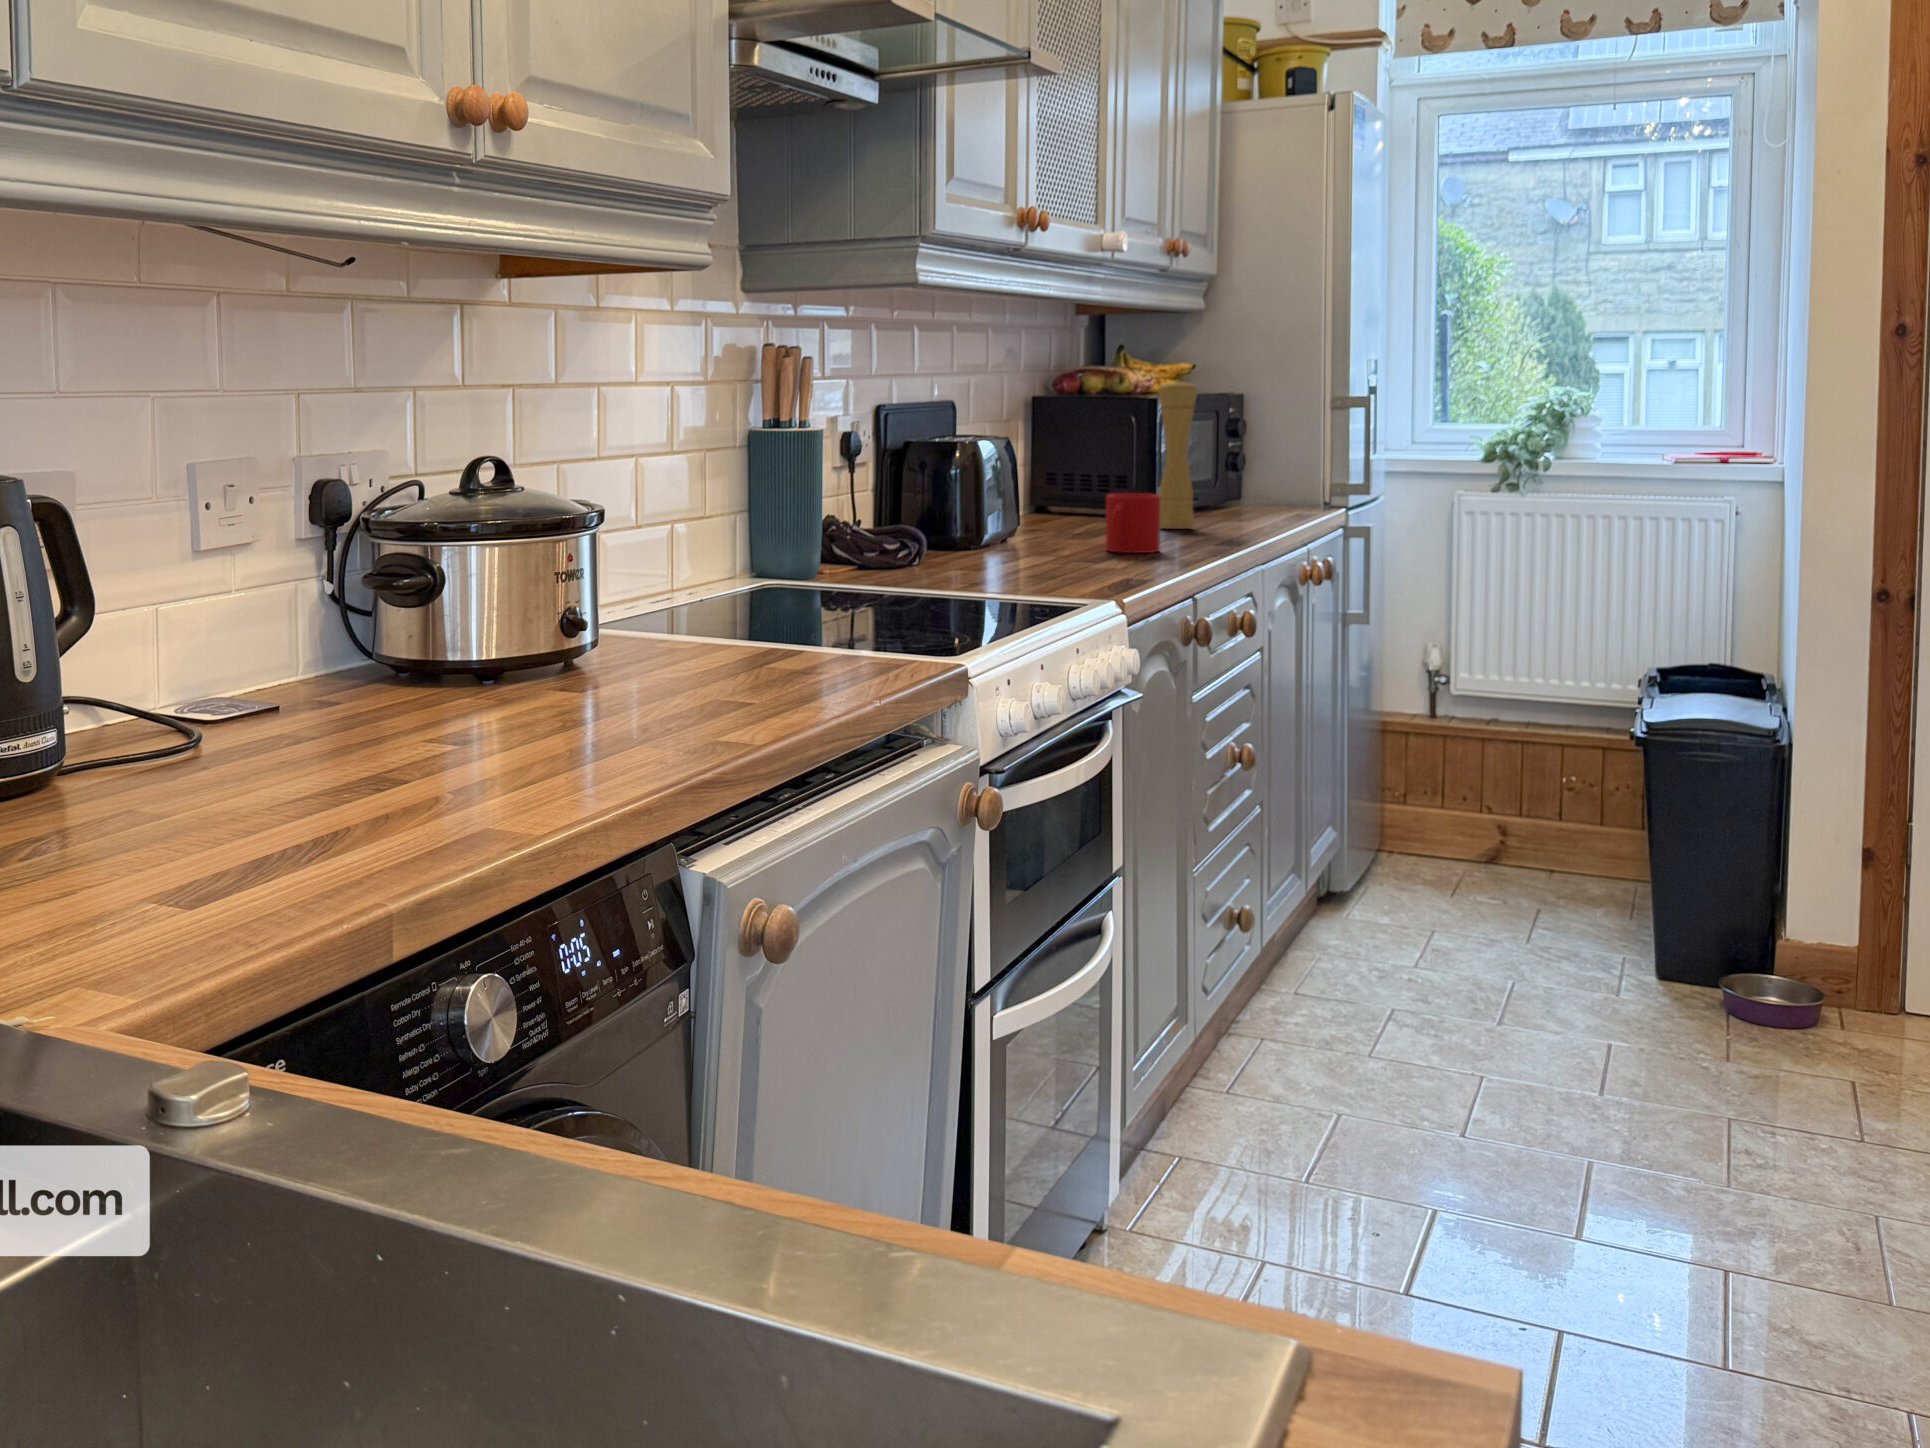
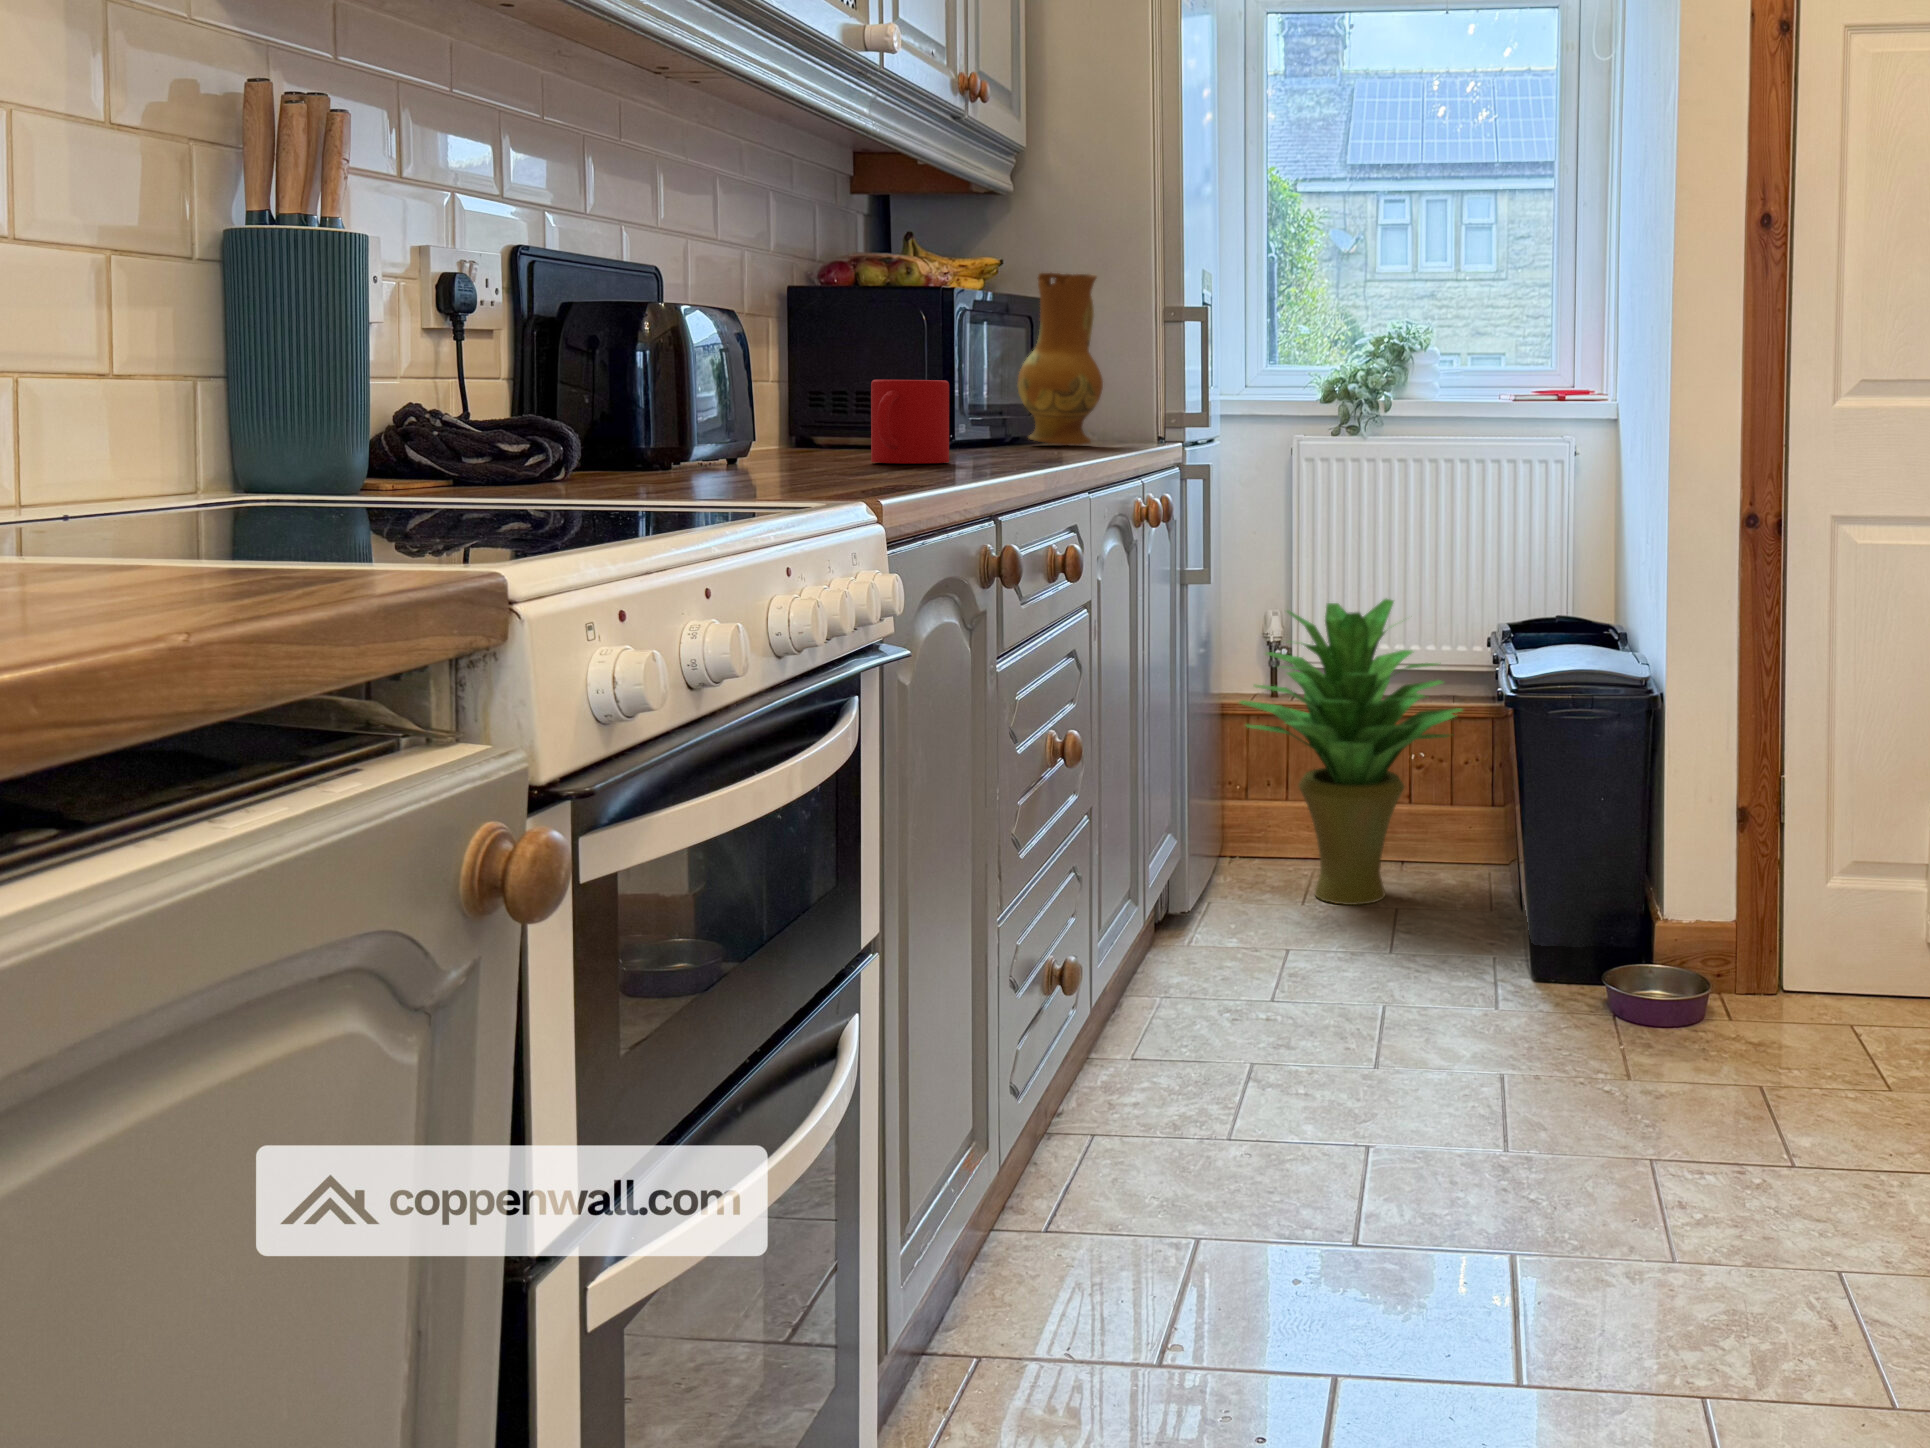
pepper mill: present [1158,380,1197,529] -> none [951,246,1003,449]
ceramic jug: none [1207,388,1276,521] -> present [1018,273,1103,445]
potted plant: none [1393,641,1608,903] -> present [1240,598,1462,905]

